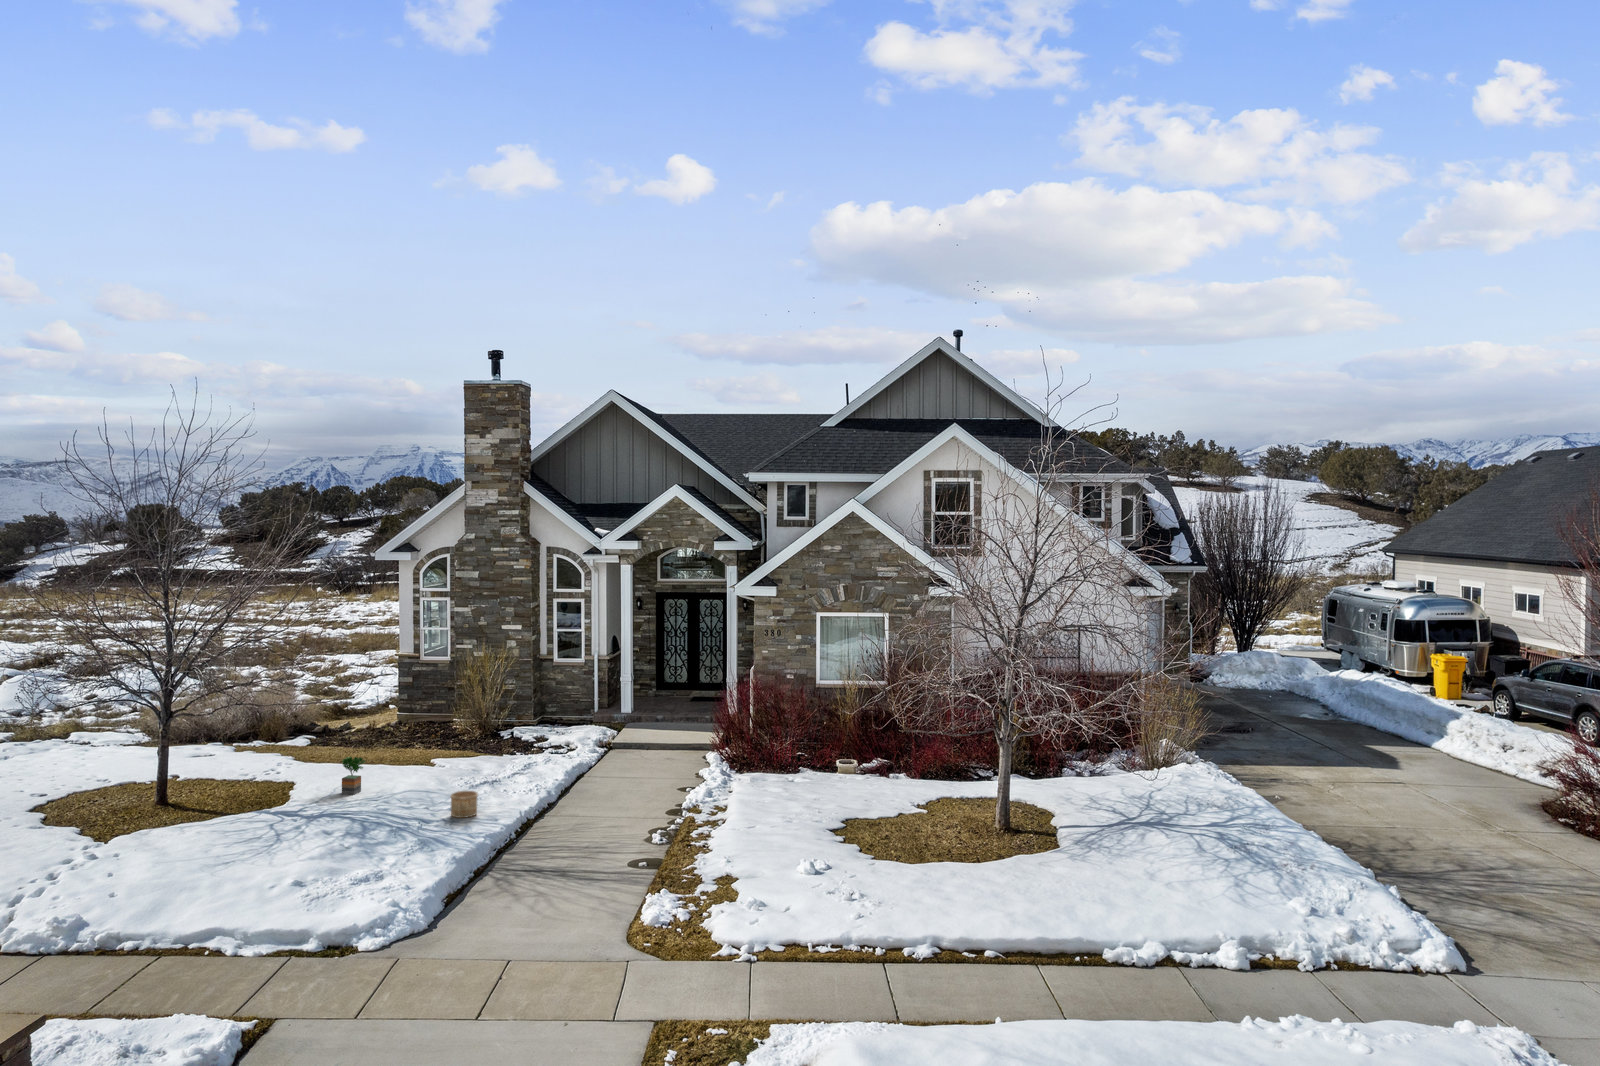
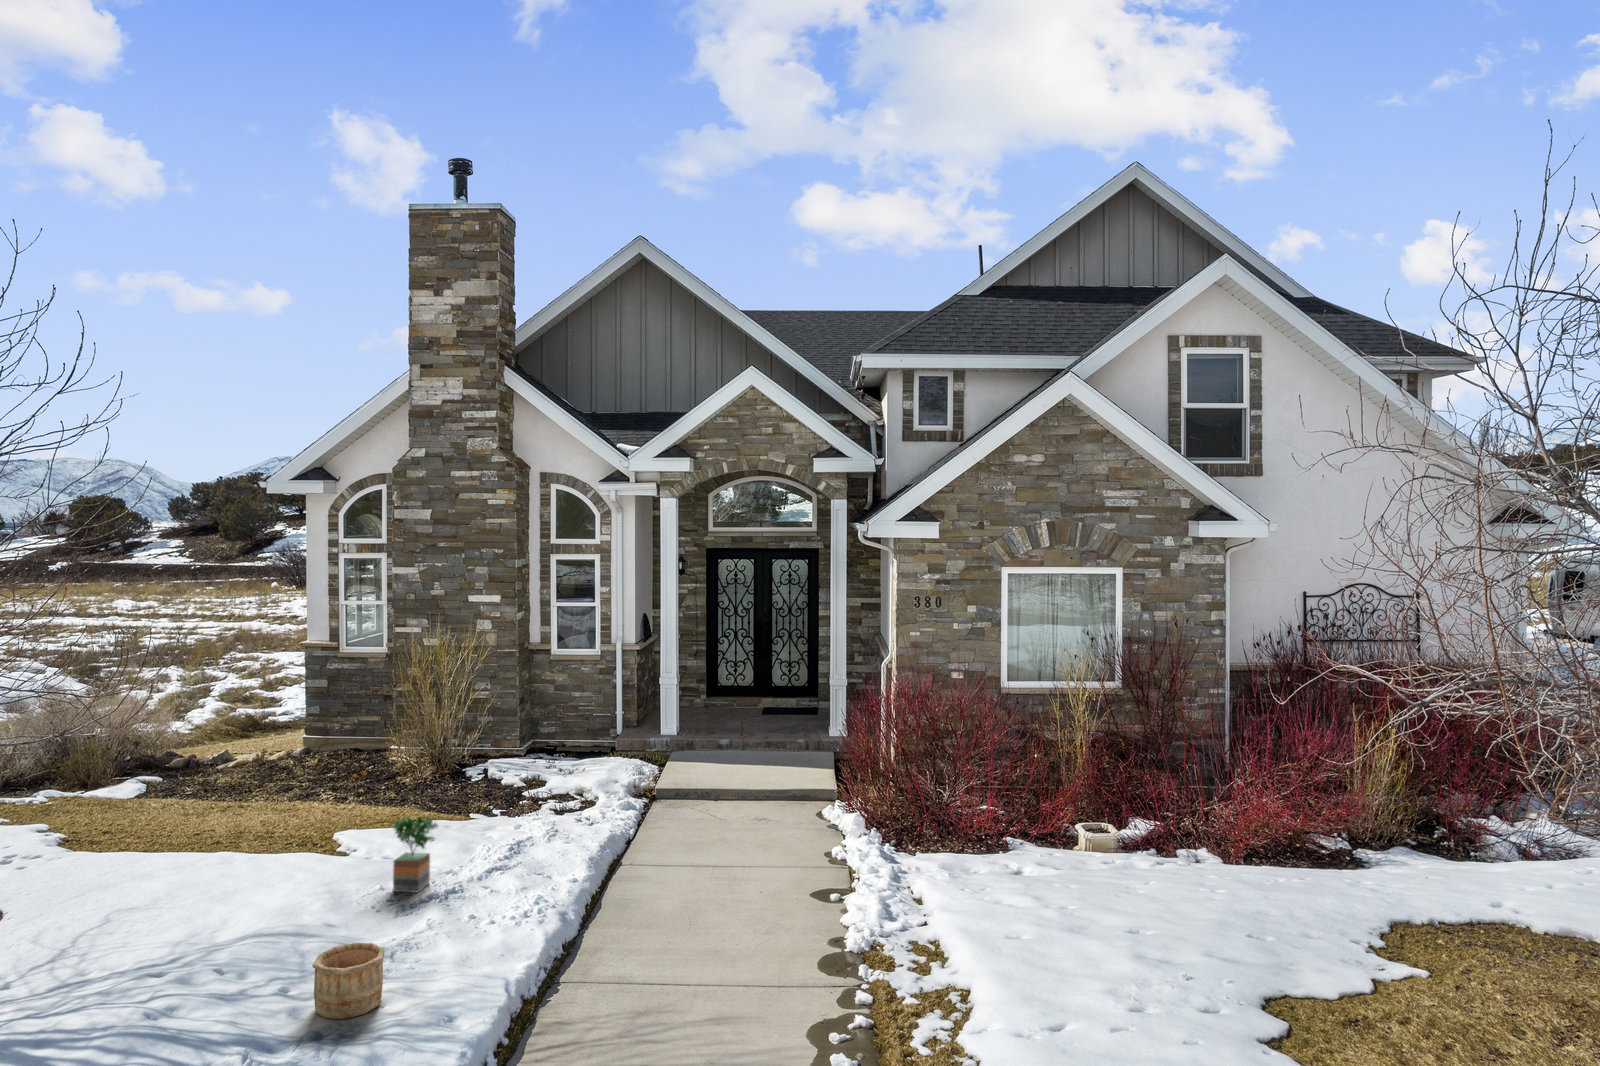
potted tree: present [342,757,365,795] -> present [393,817,438,892]

